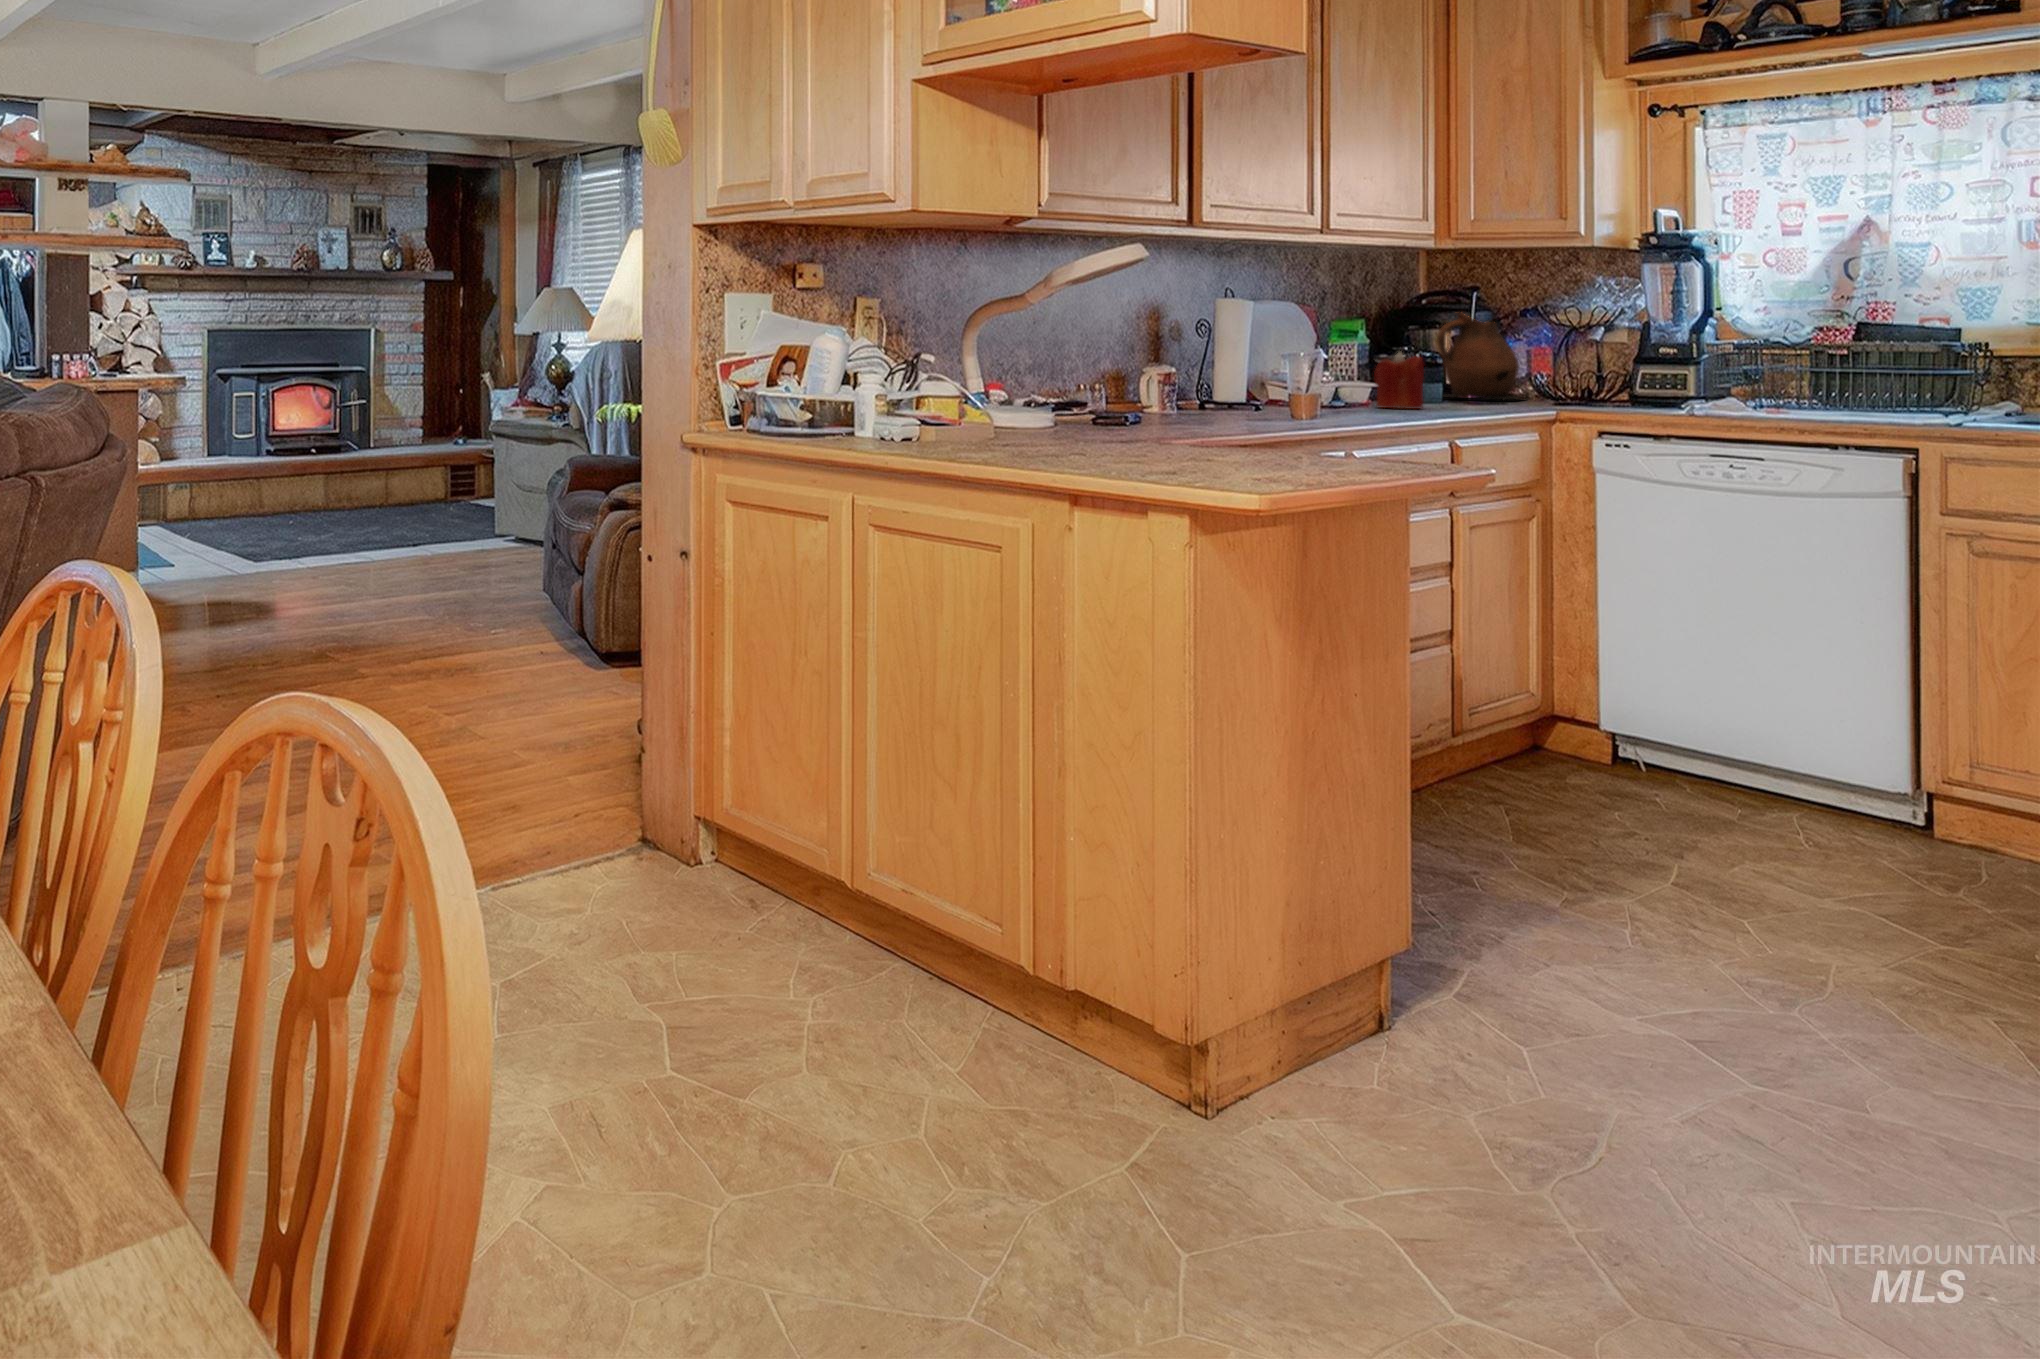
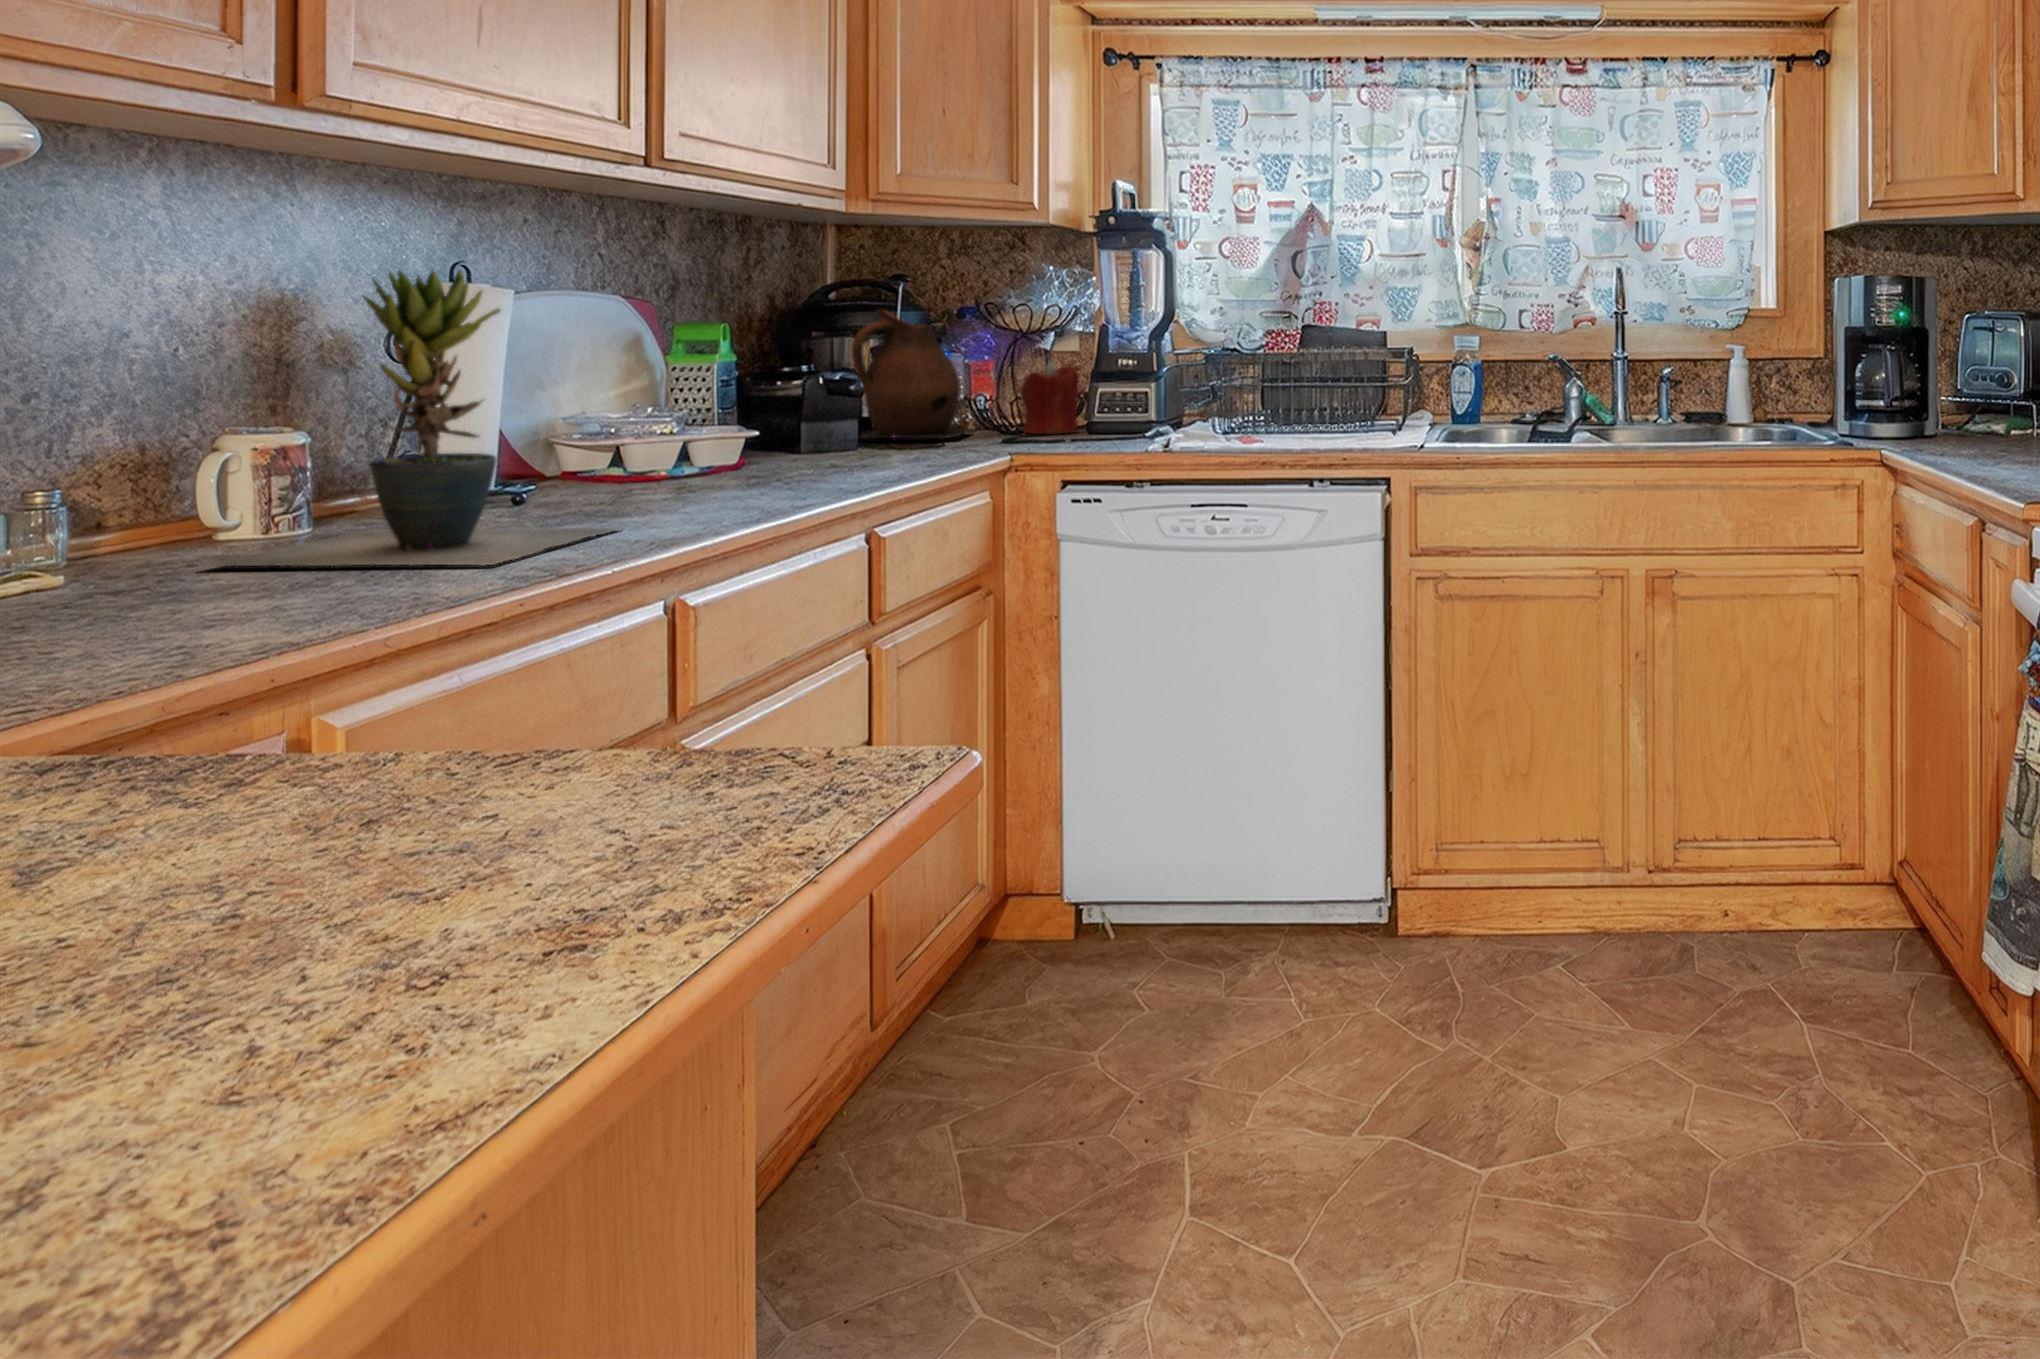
potted plant: none [1170,296,1330,424] -> present [210,270,613,566]
candle: present [1374,352,1424,409] -> present [1021,361,1078,434]

